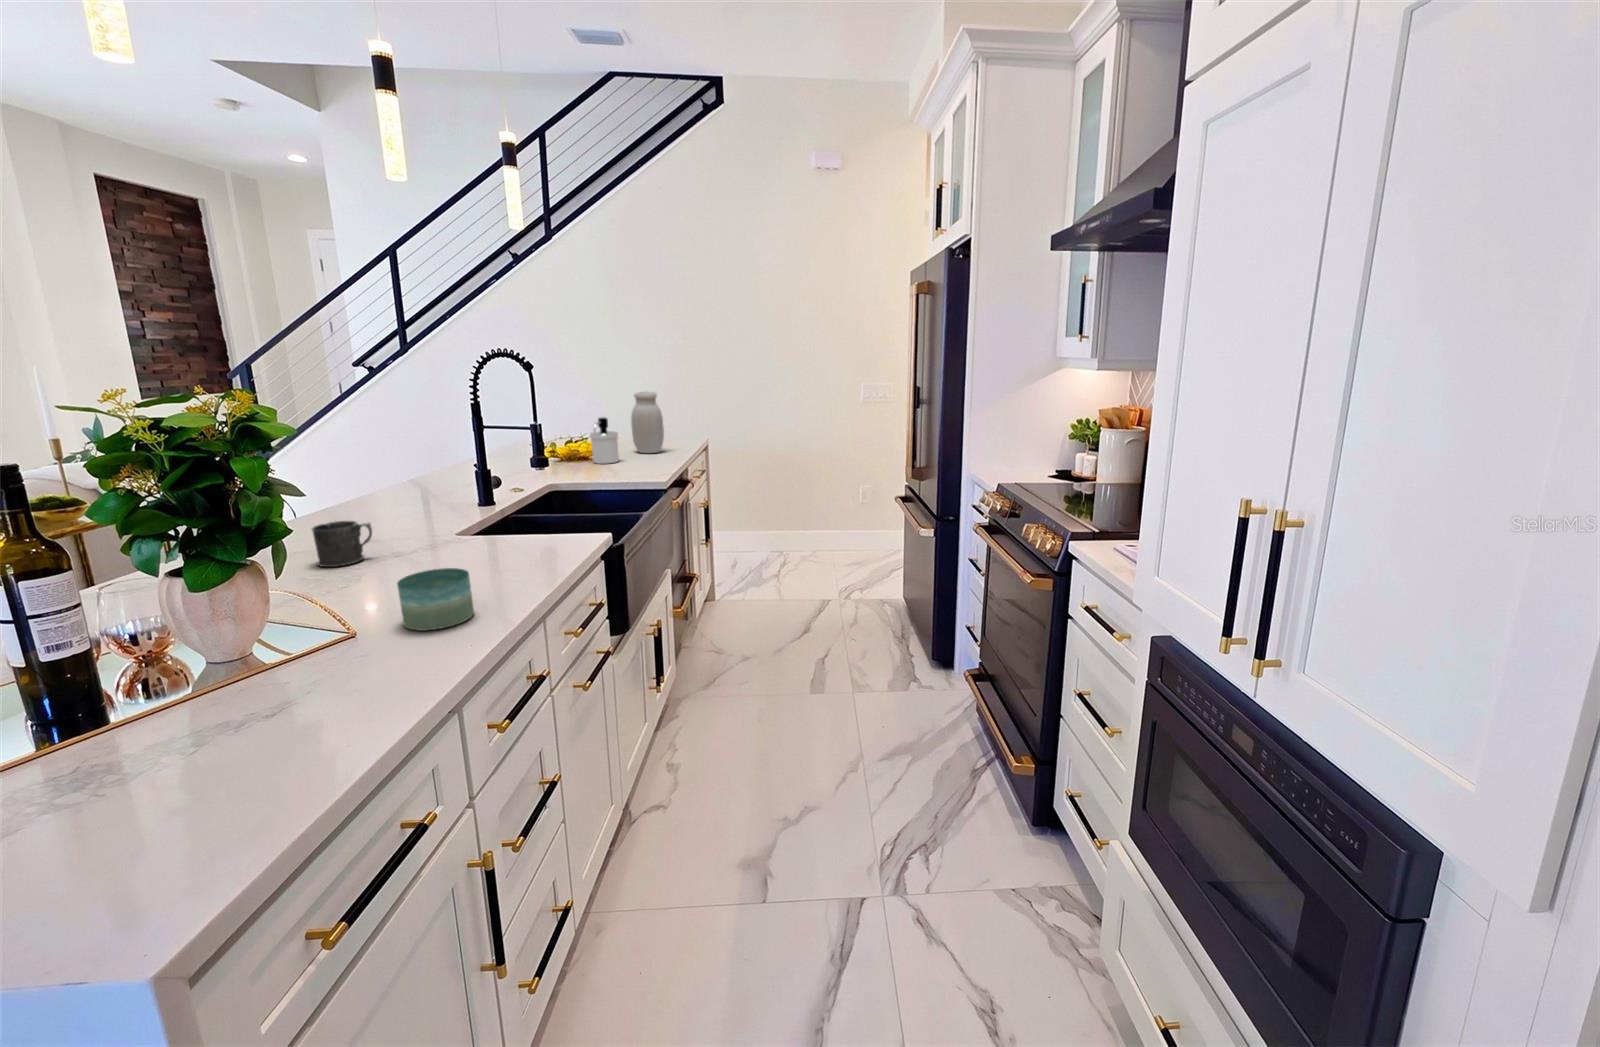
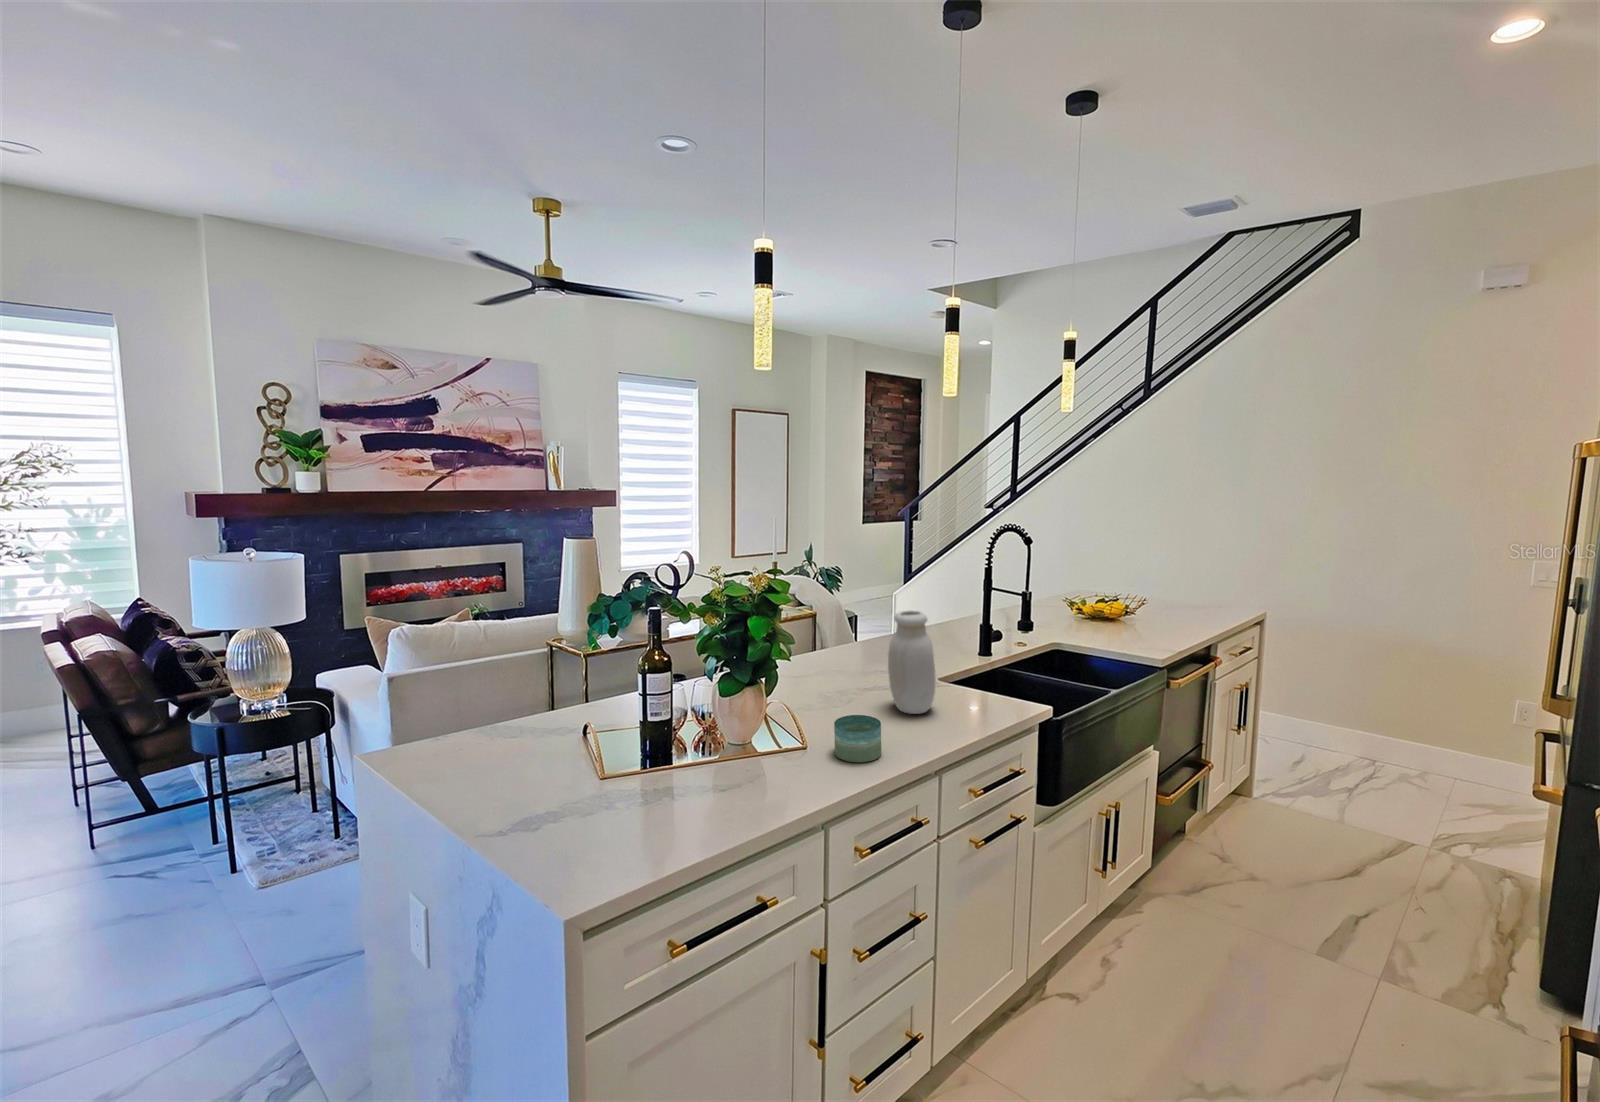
jar: present [631,392,664,453] -> present [888,610,936,714]
soap dispenser: present [590,418,619,464] -> none [1121,582,1151,628]
mug: present [312,521,372,567] -> none [837,656,873,689]

